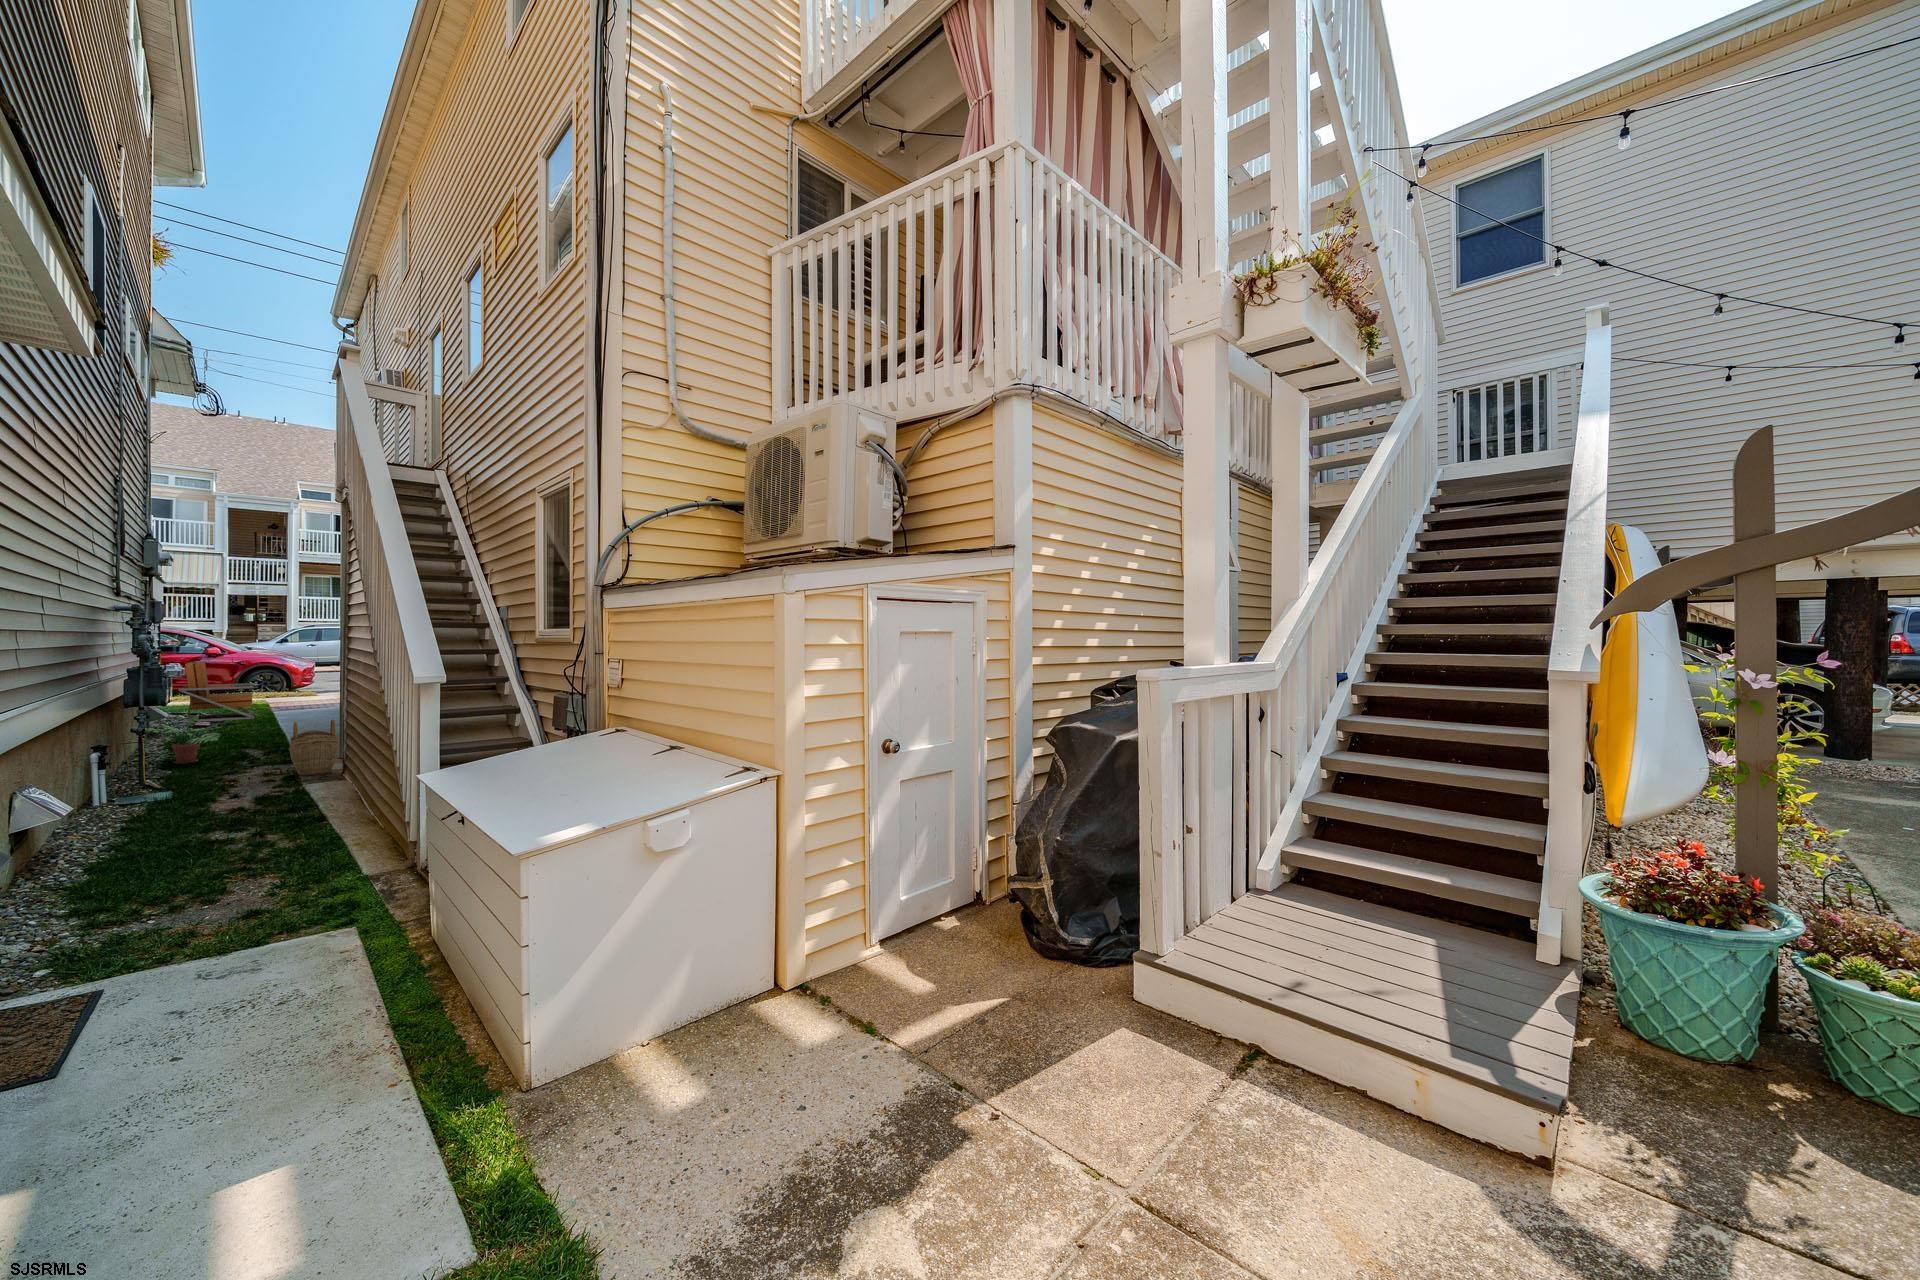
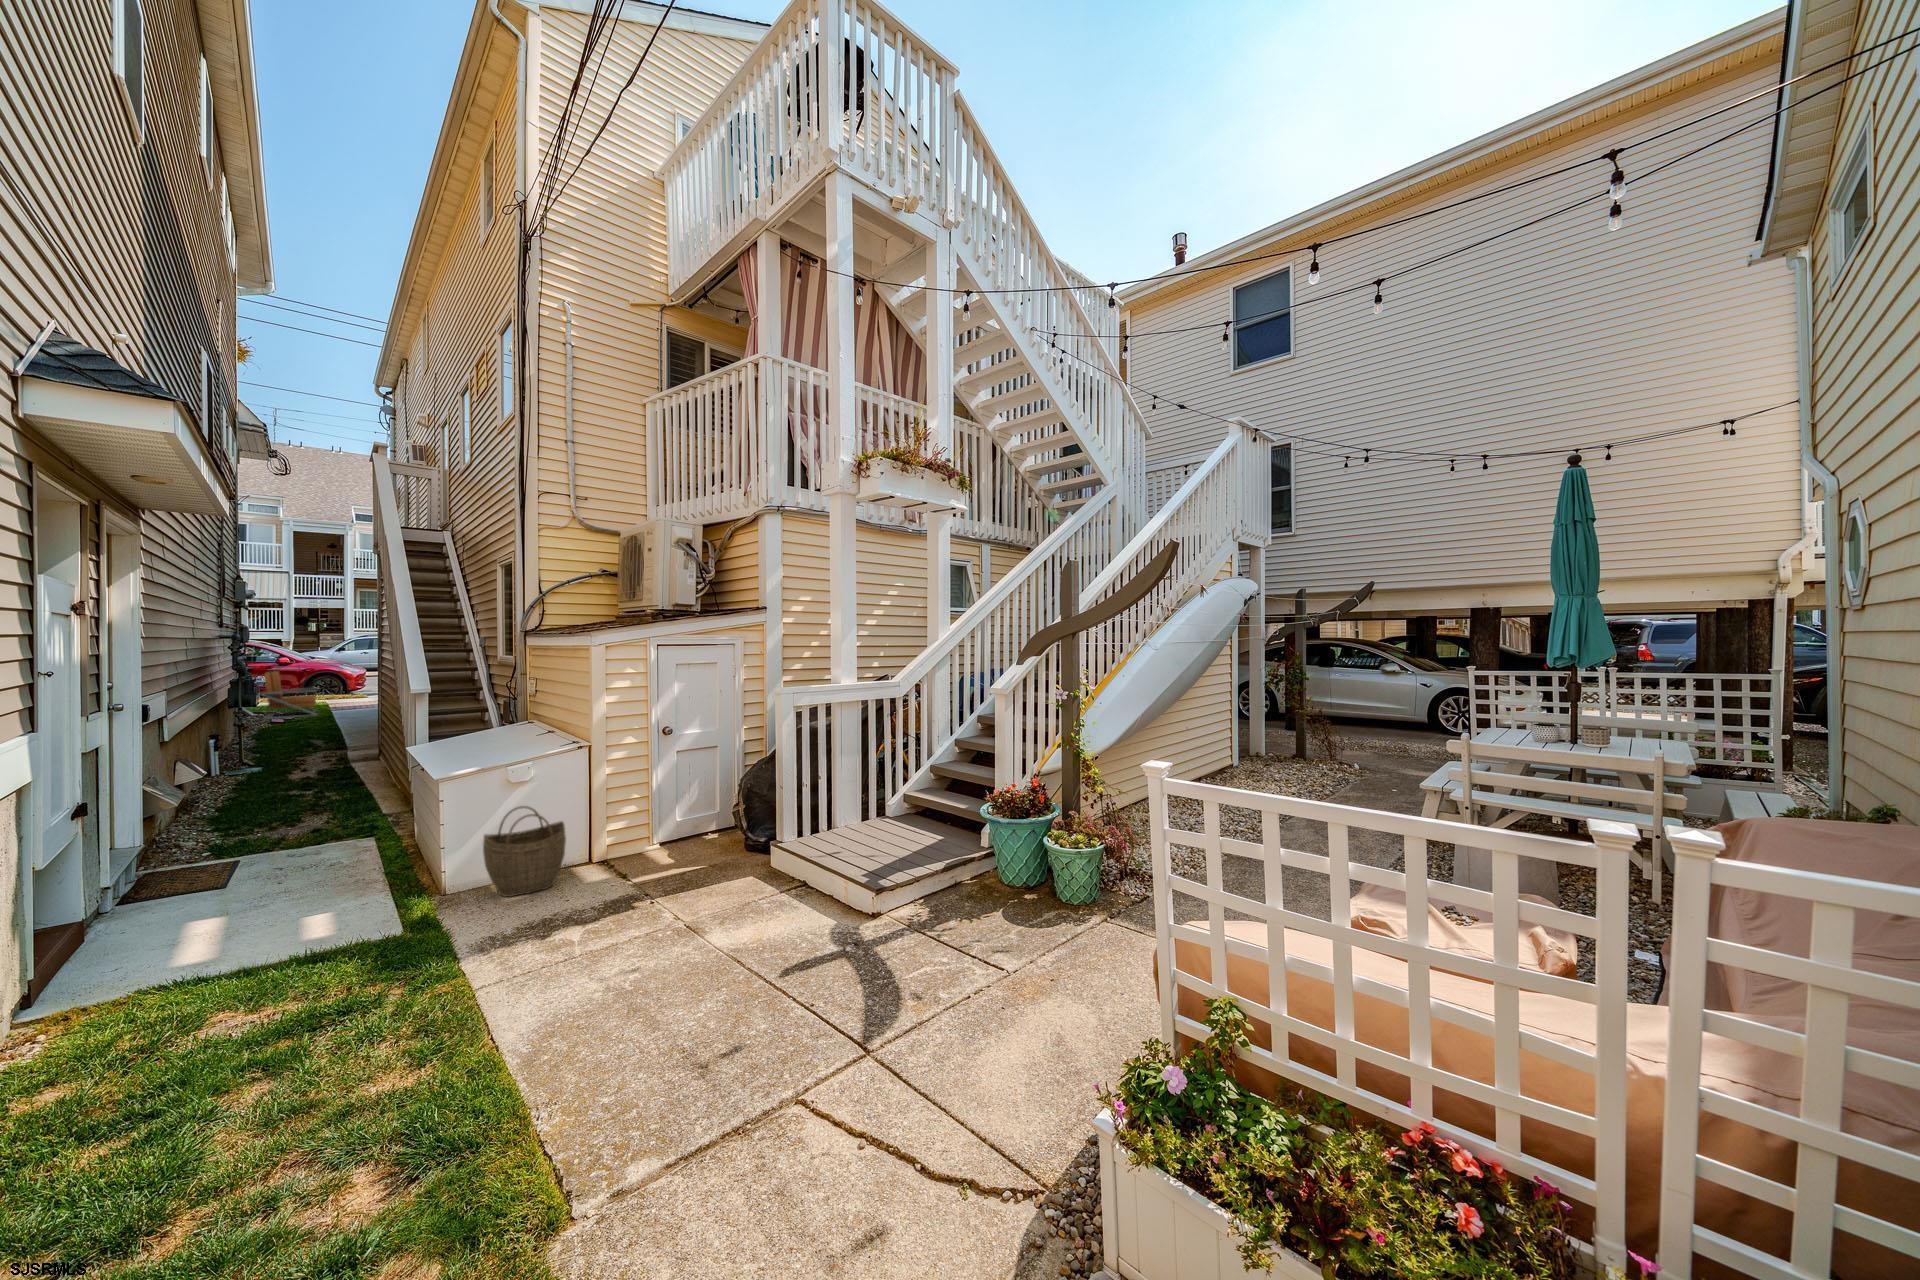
potted plant: present [135,713,222,764] -> none [231,712,295,749]
woven basket: present [289,719,339,776] -> present [483,806,566,897]

